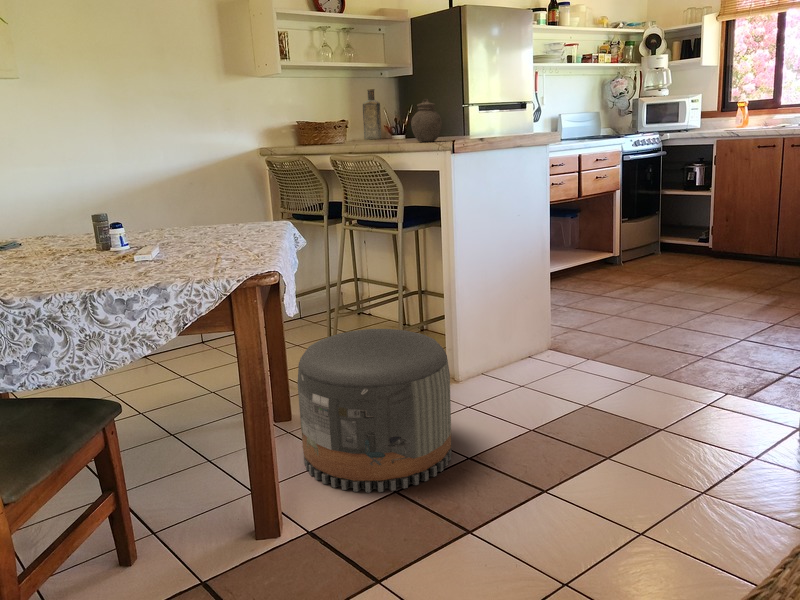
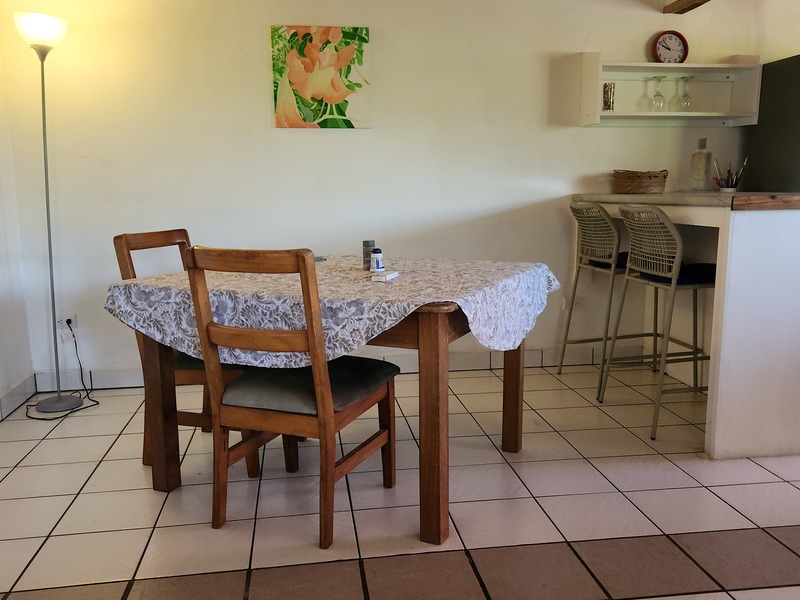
jar: present [411,99,442,142] -> none [716,148,754,194]
pouf: present [298,329,452,492] -> none [500,377,660,547]

